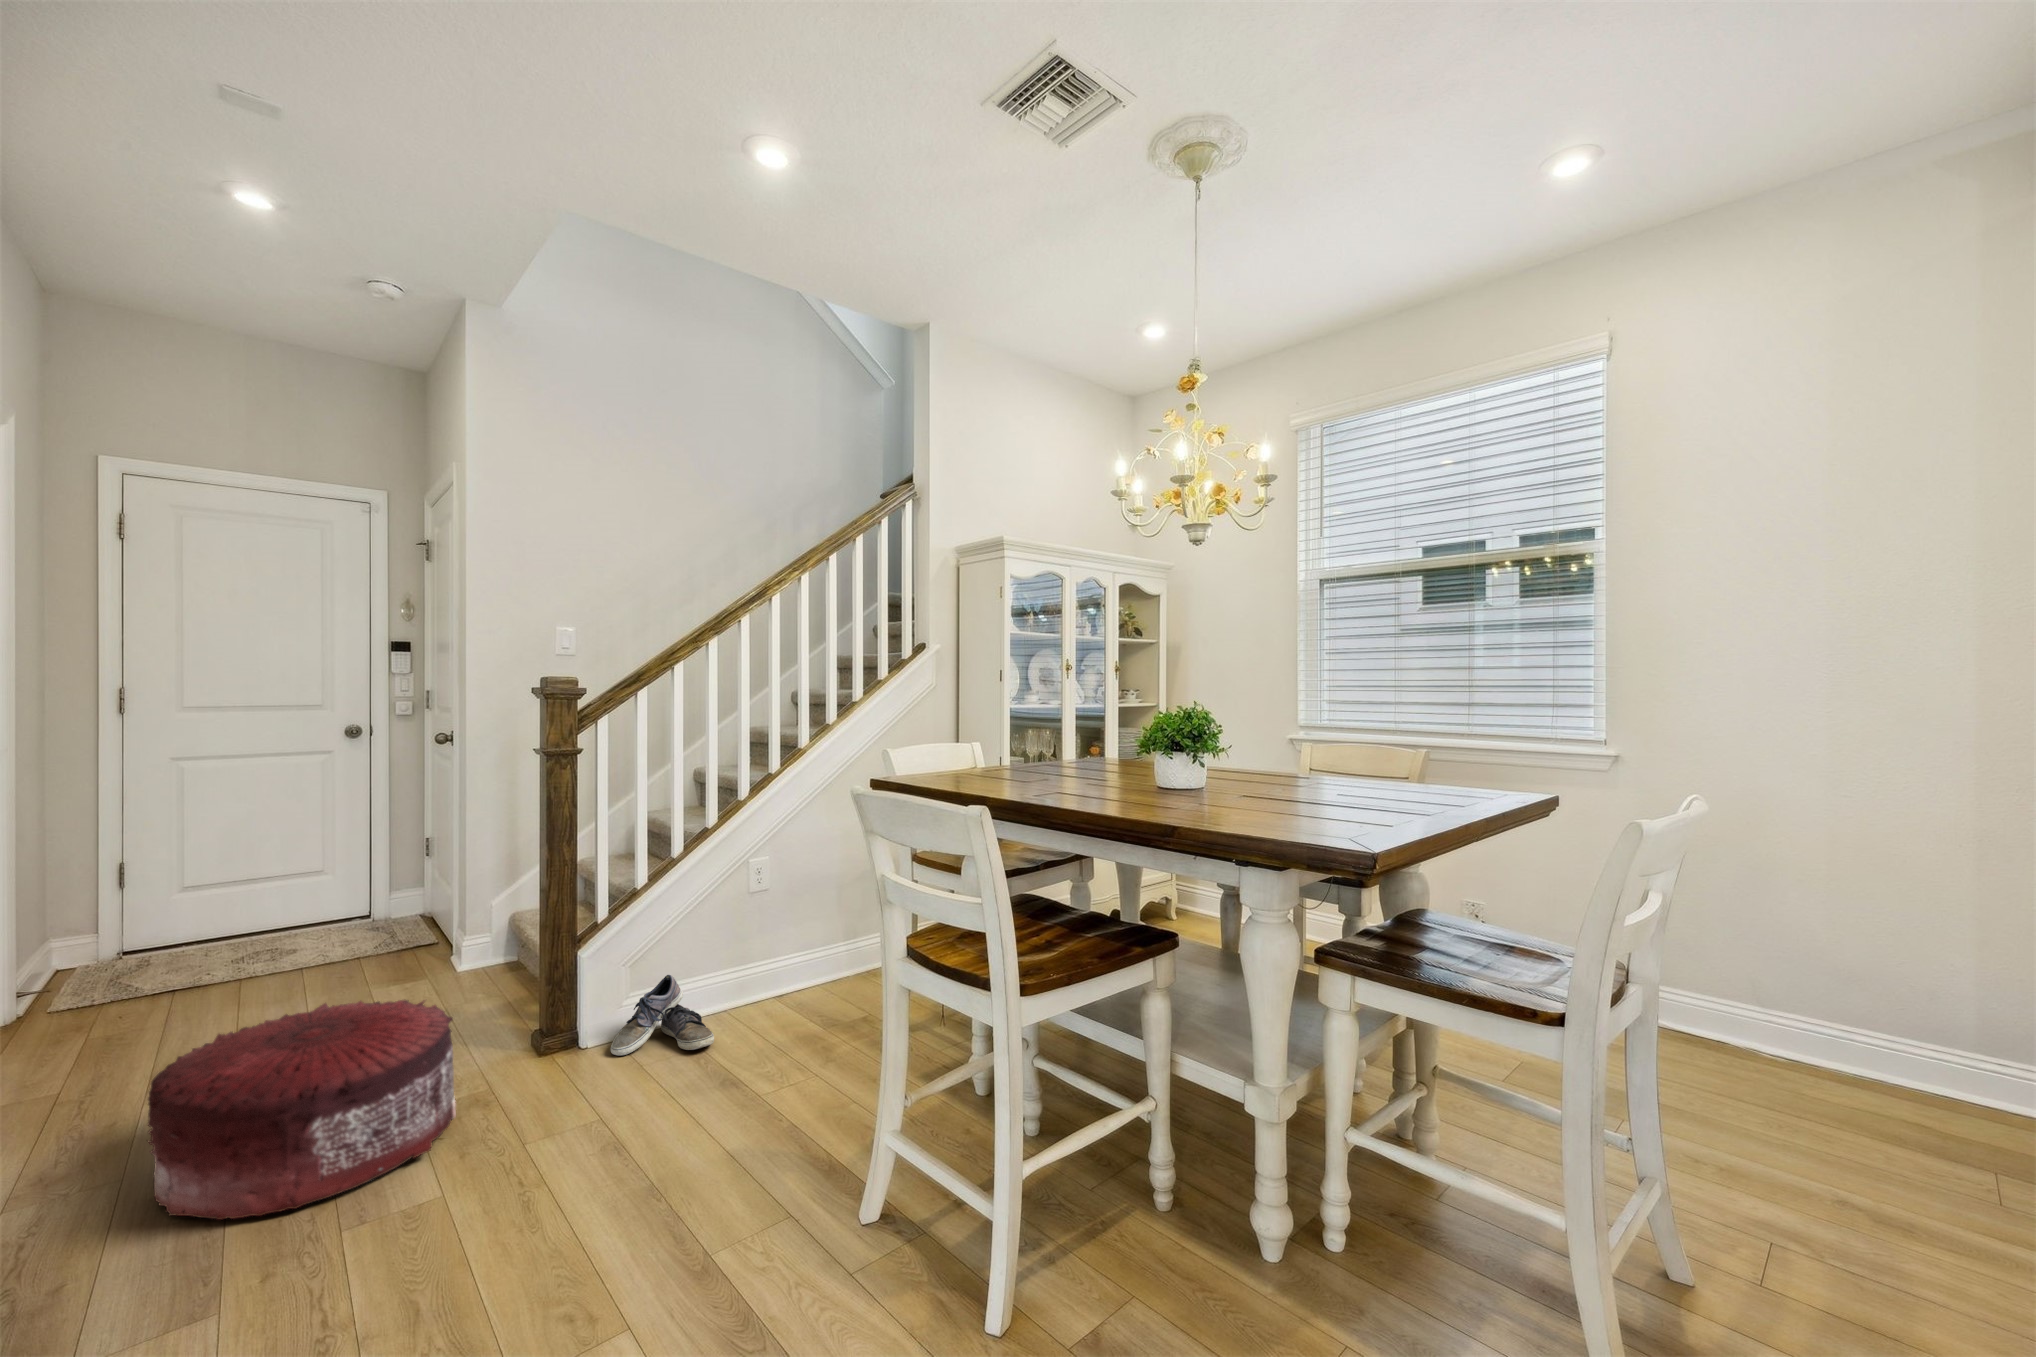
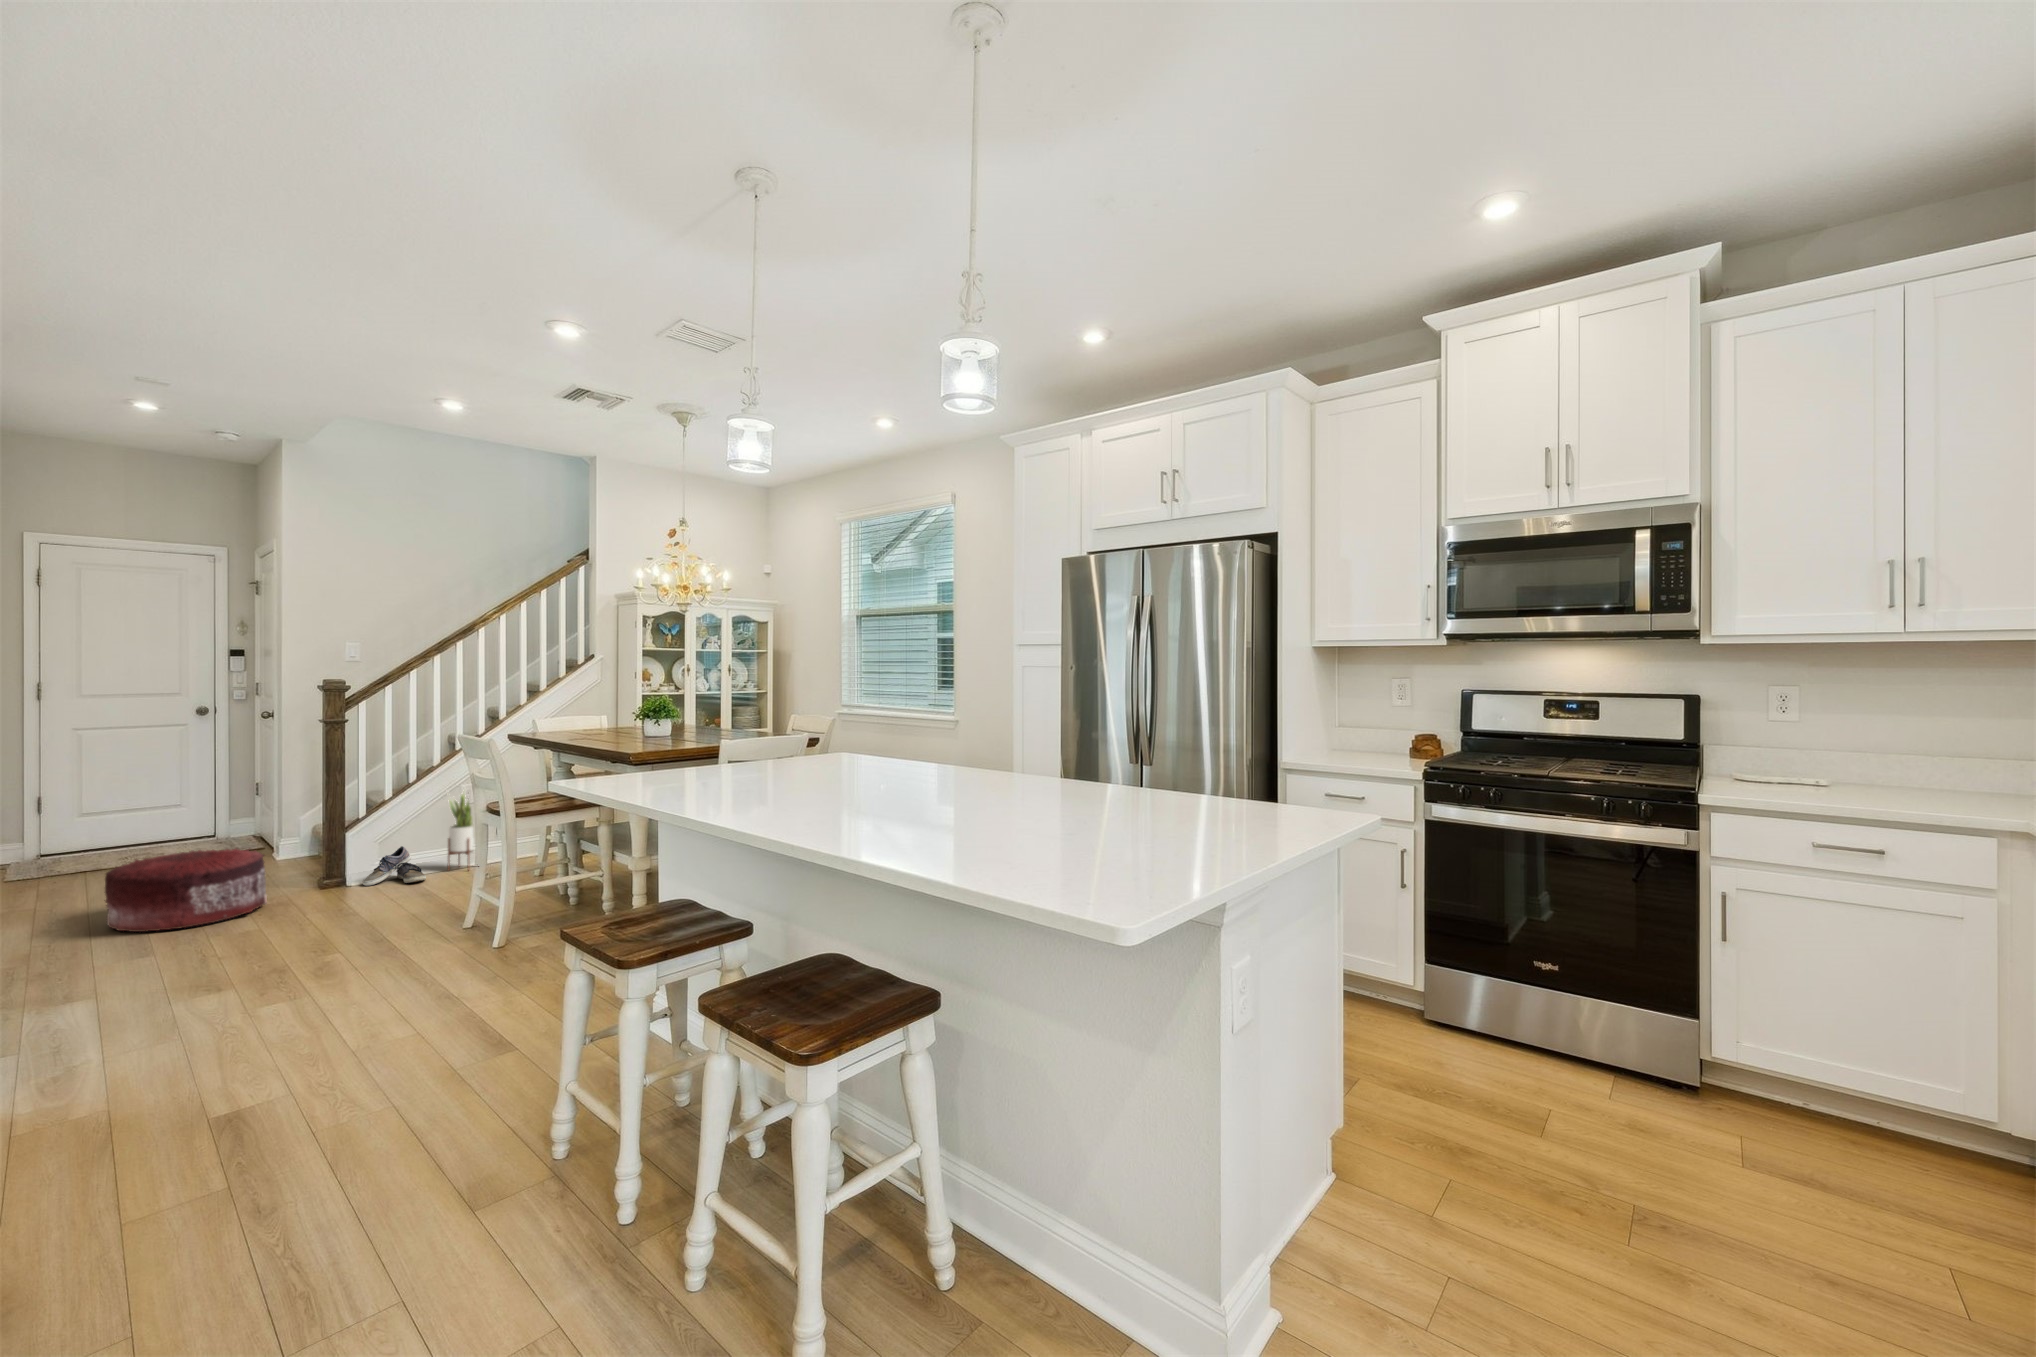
potted plant: none [737,865,783,1015] -> present [448,790,474,869]

